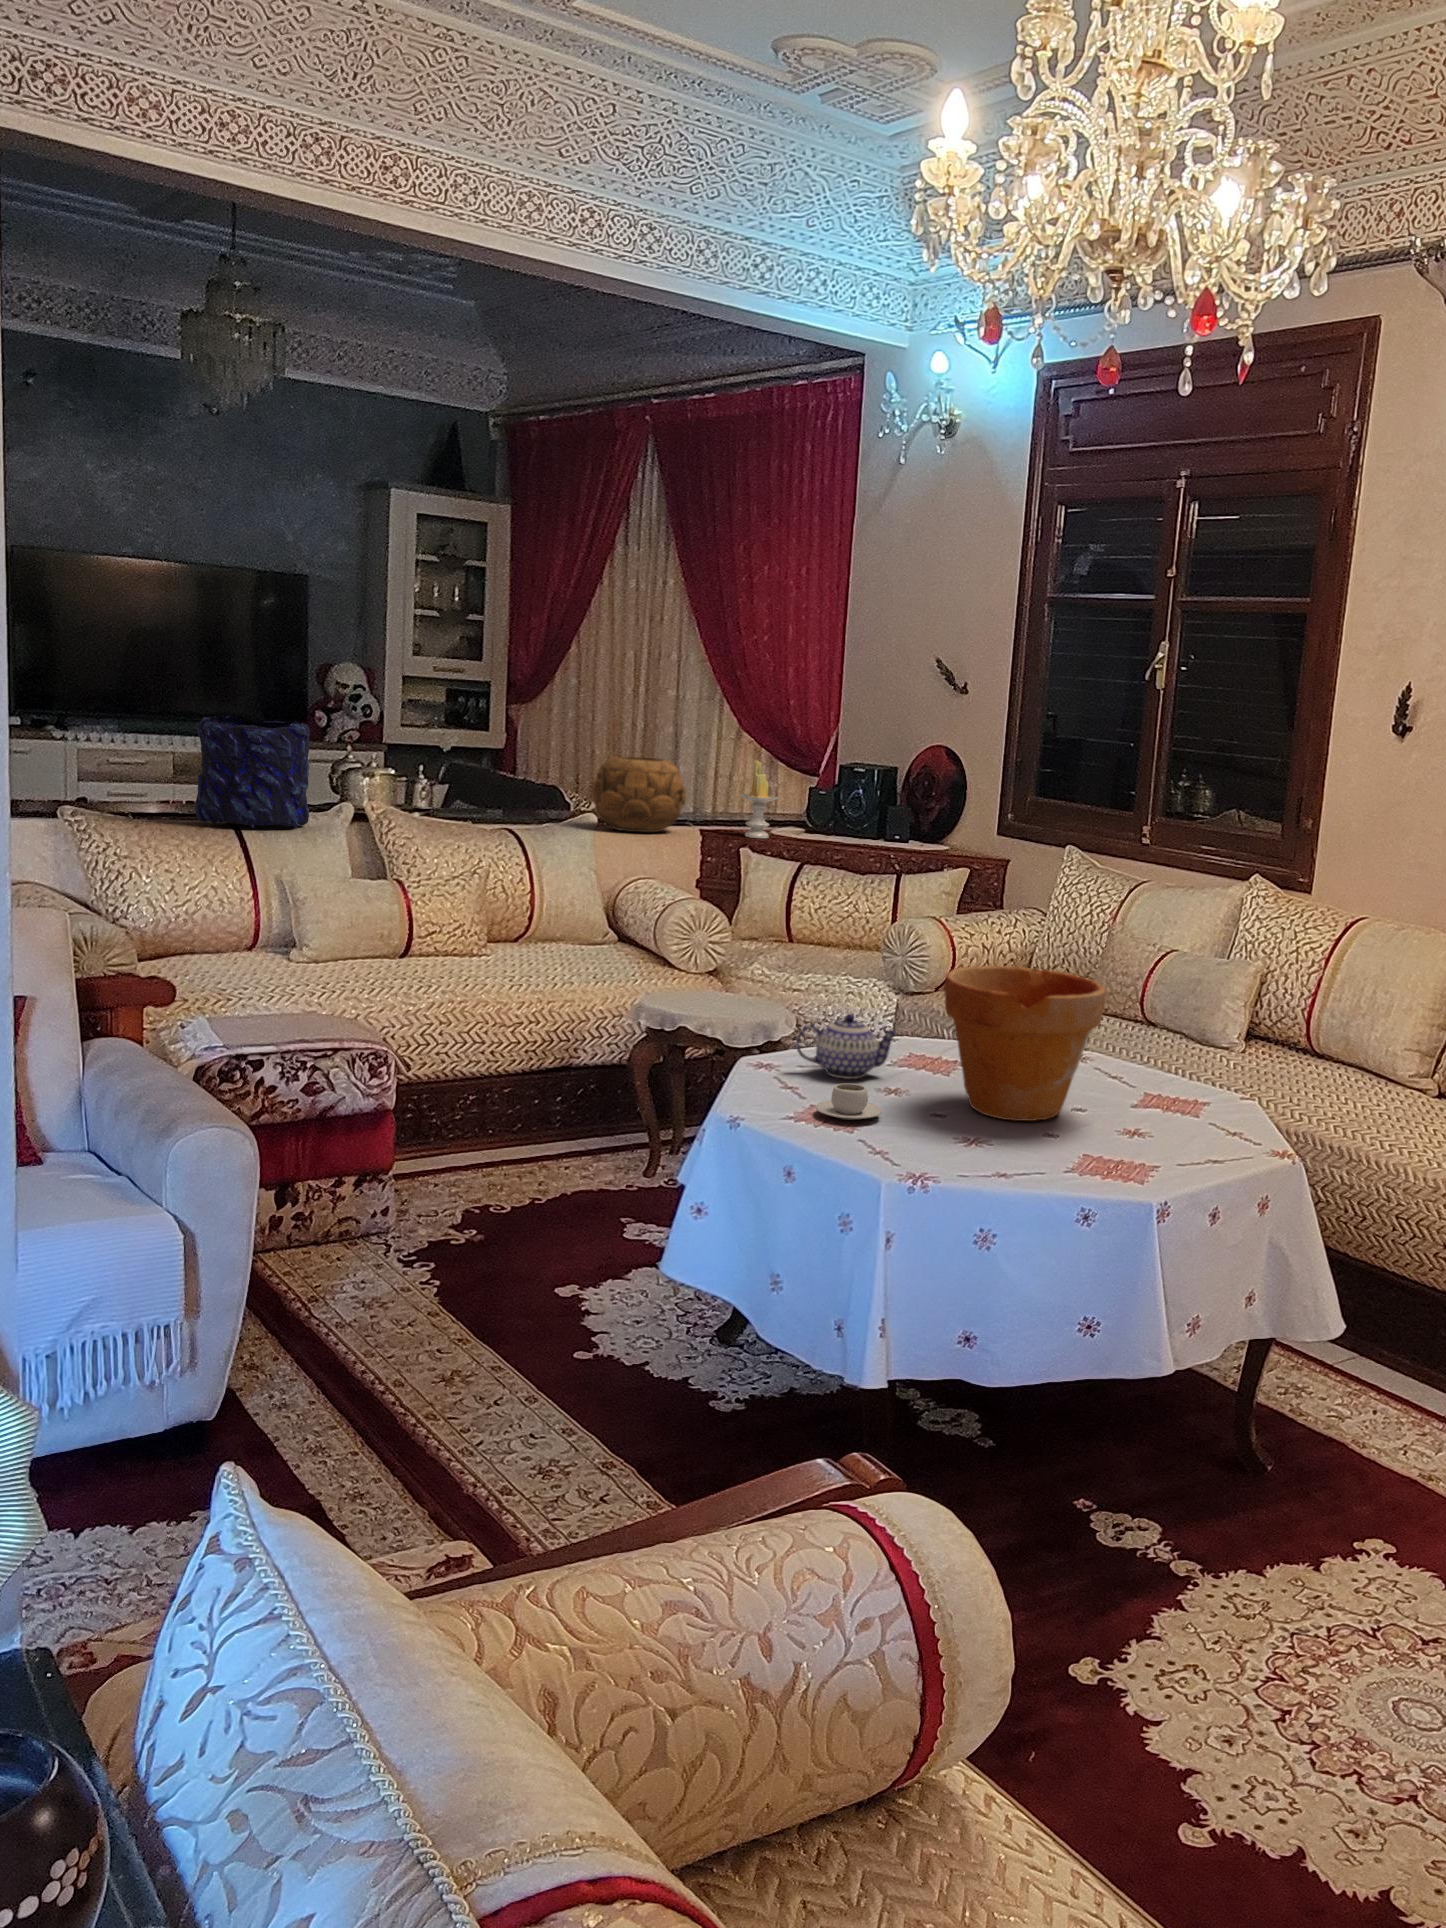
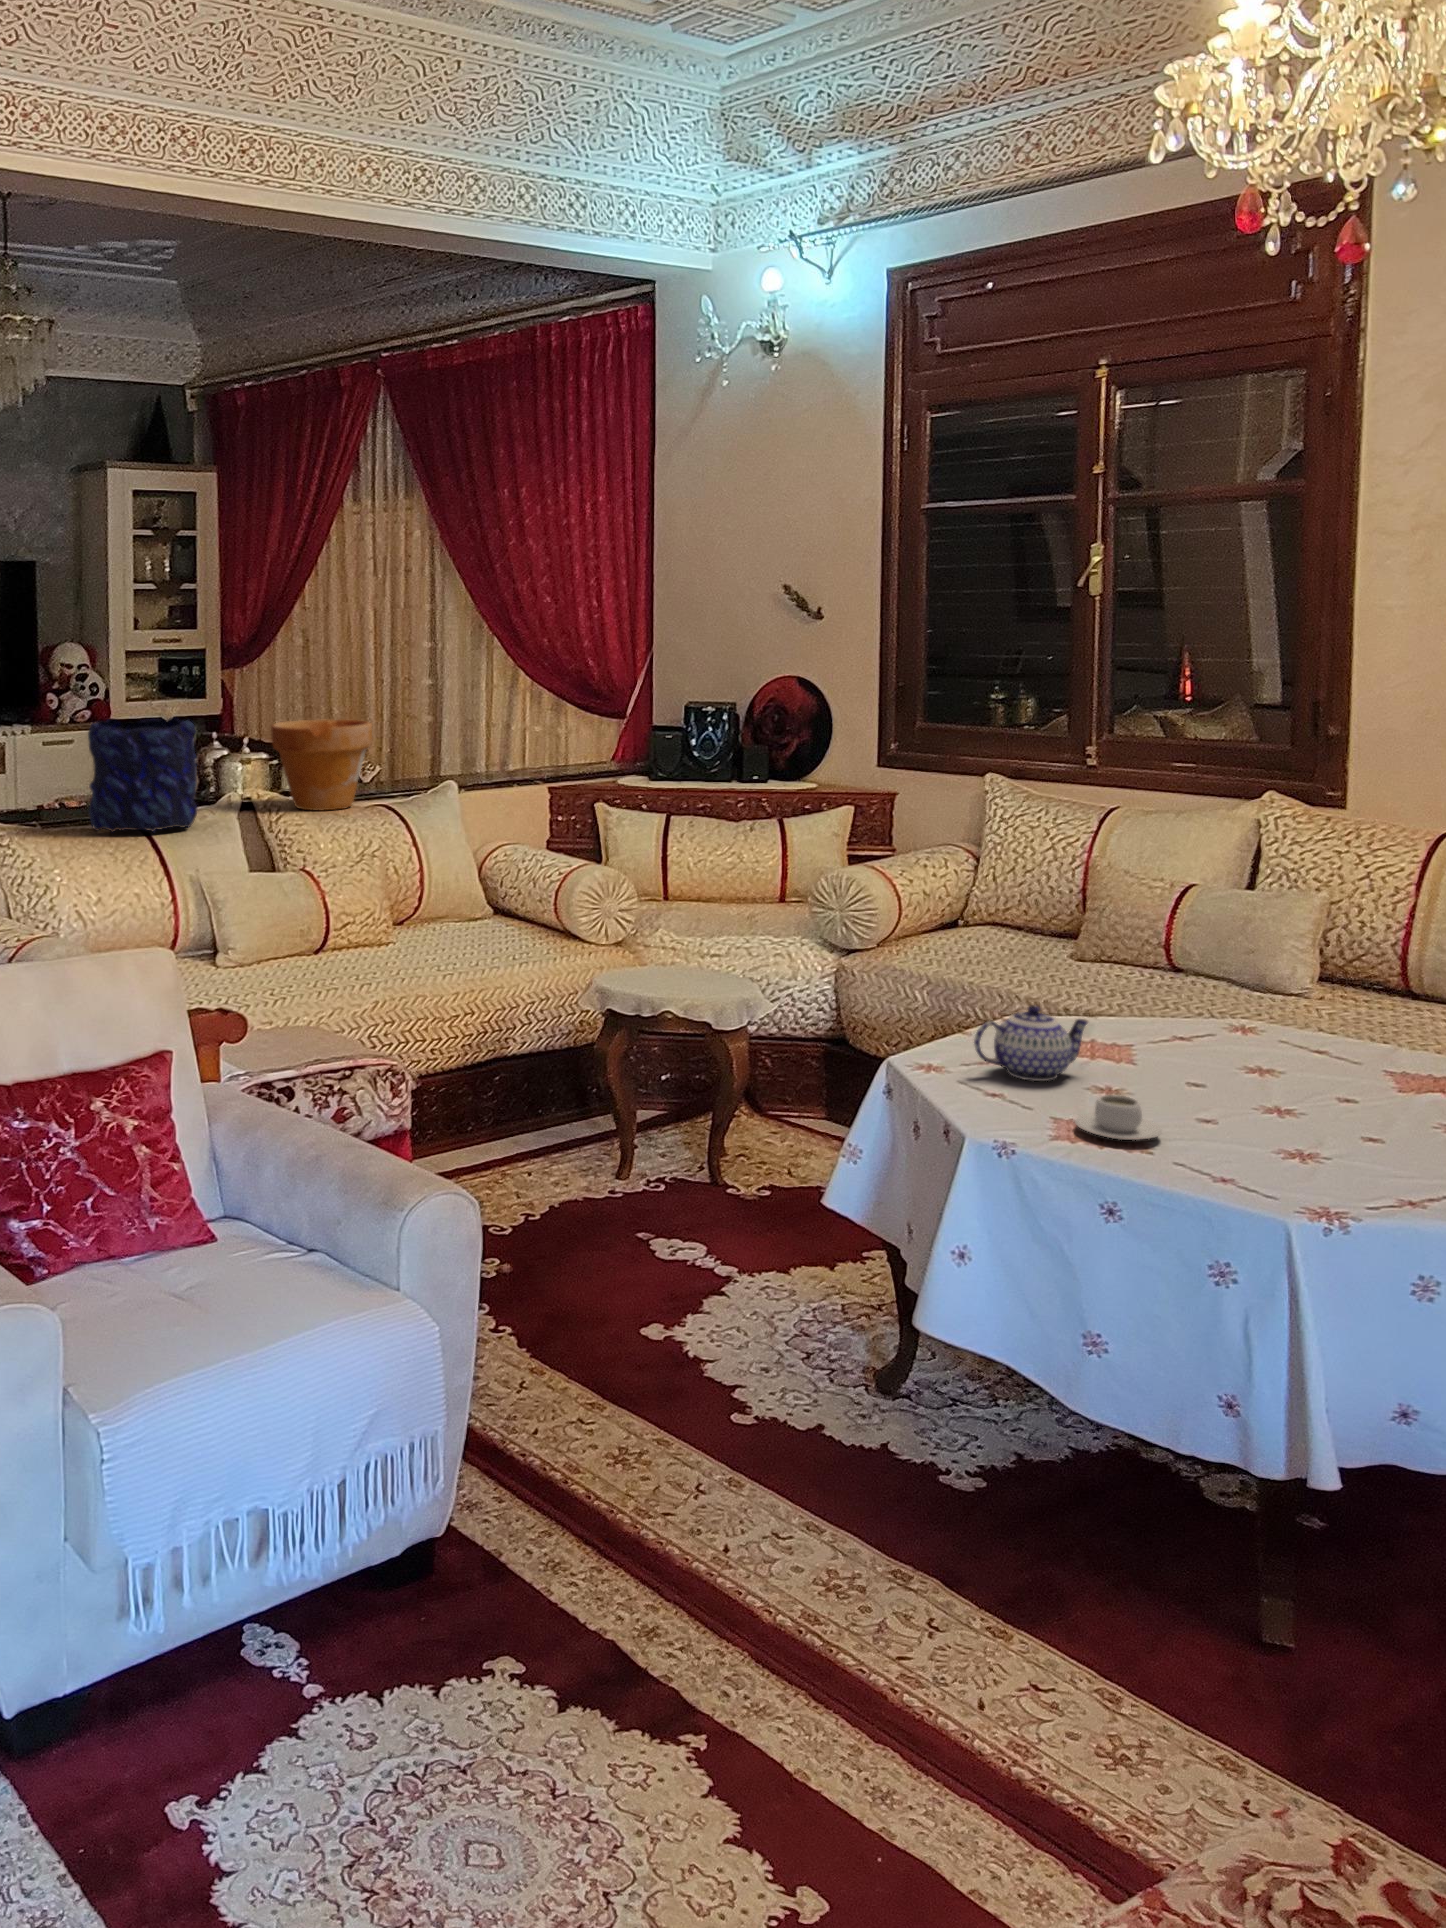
decorative bowl: present [592,756,686,832] -> none [443,716,540,796]
candle: present [740,760,778,838] -> none [593,708,634,790]
flower pot: present [944,966,1106,1121] -> present [271,719,372,811]

